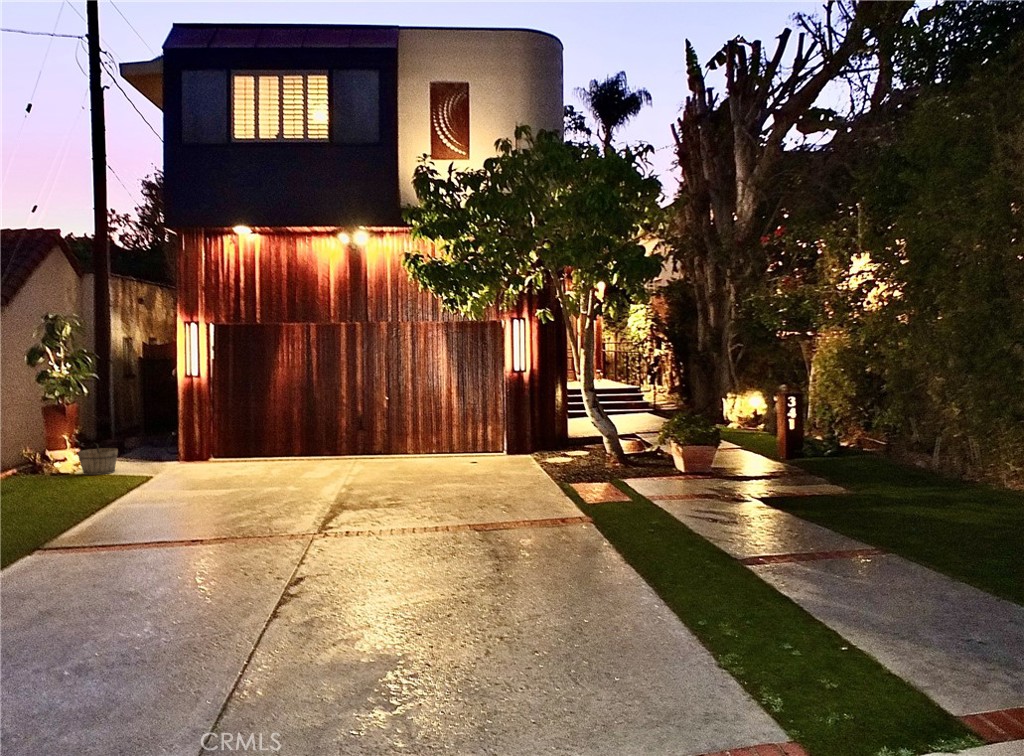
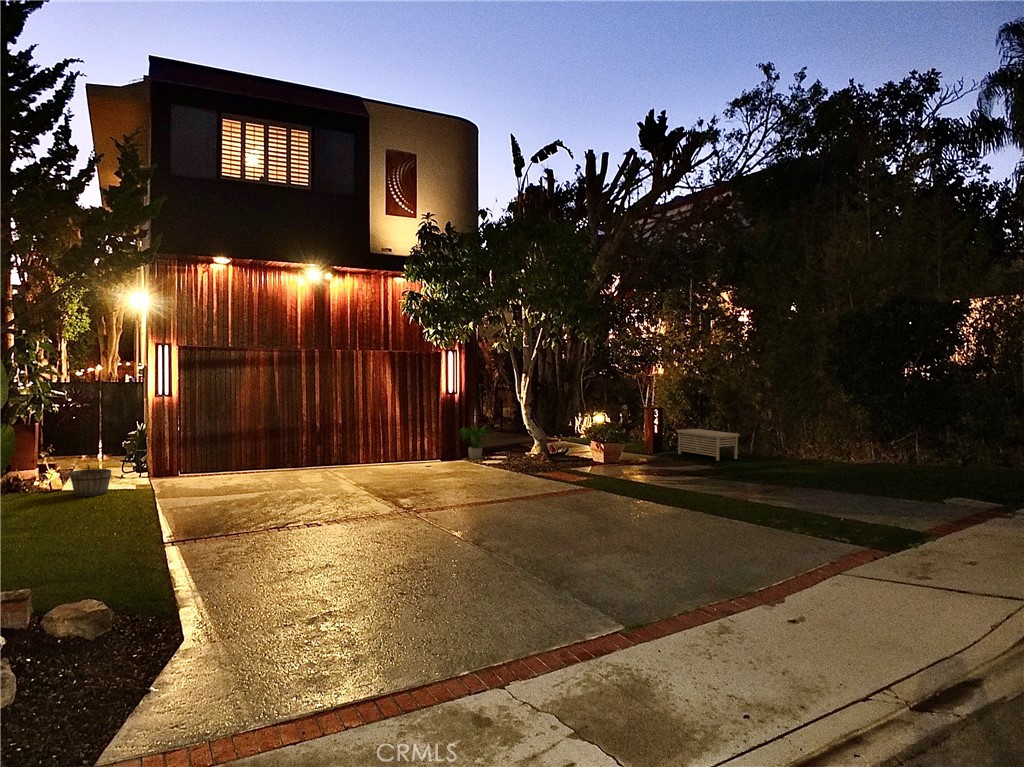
potted plant: none [530,413,572,454] -> present [460,426,491,459]
storage bench: none [845,424,933,472] -> present [677,429,739,461]

